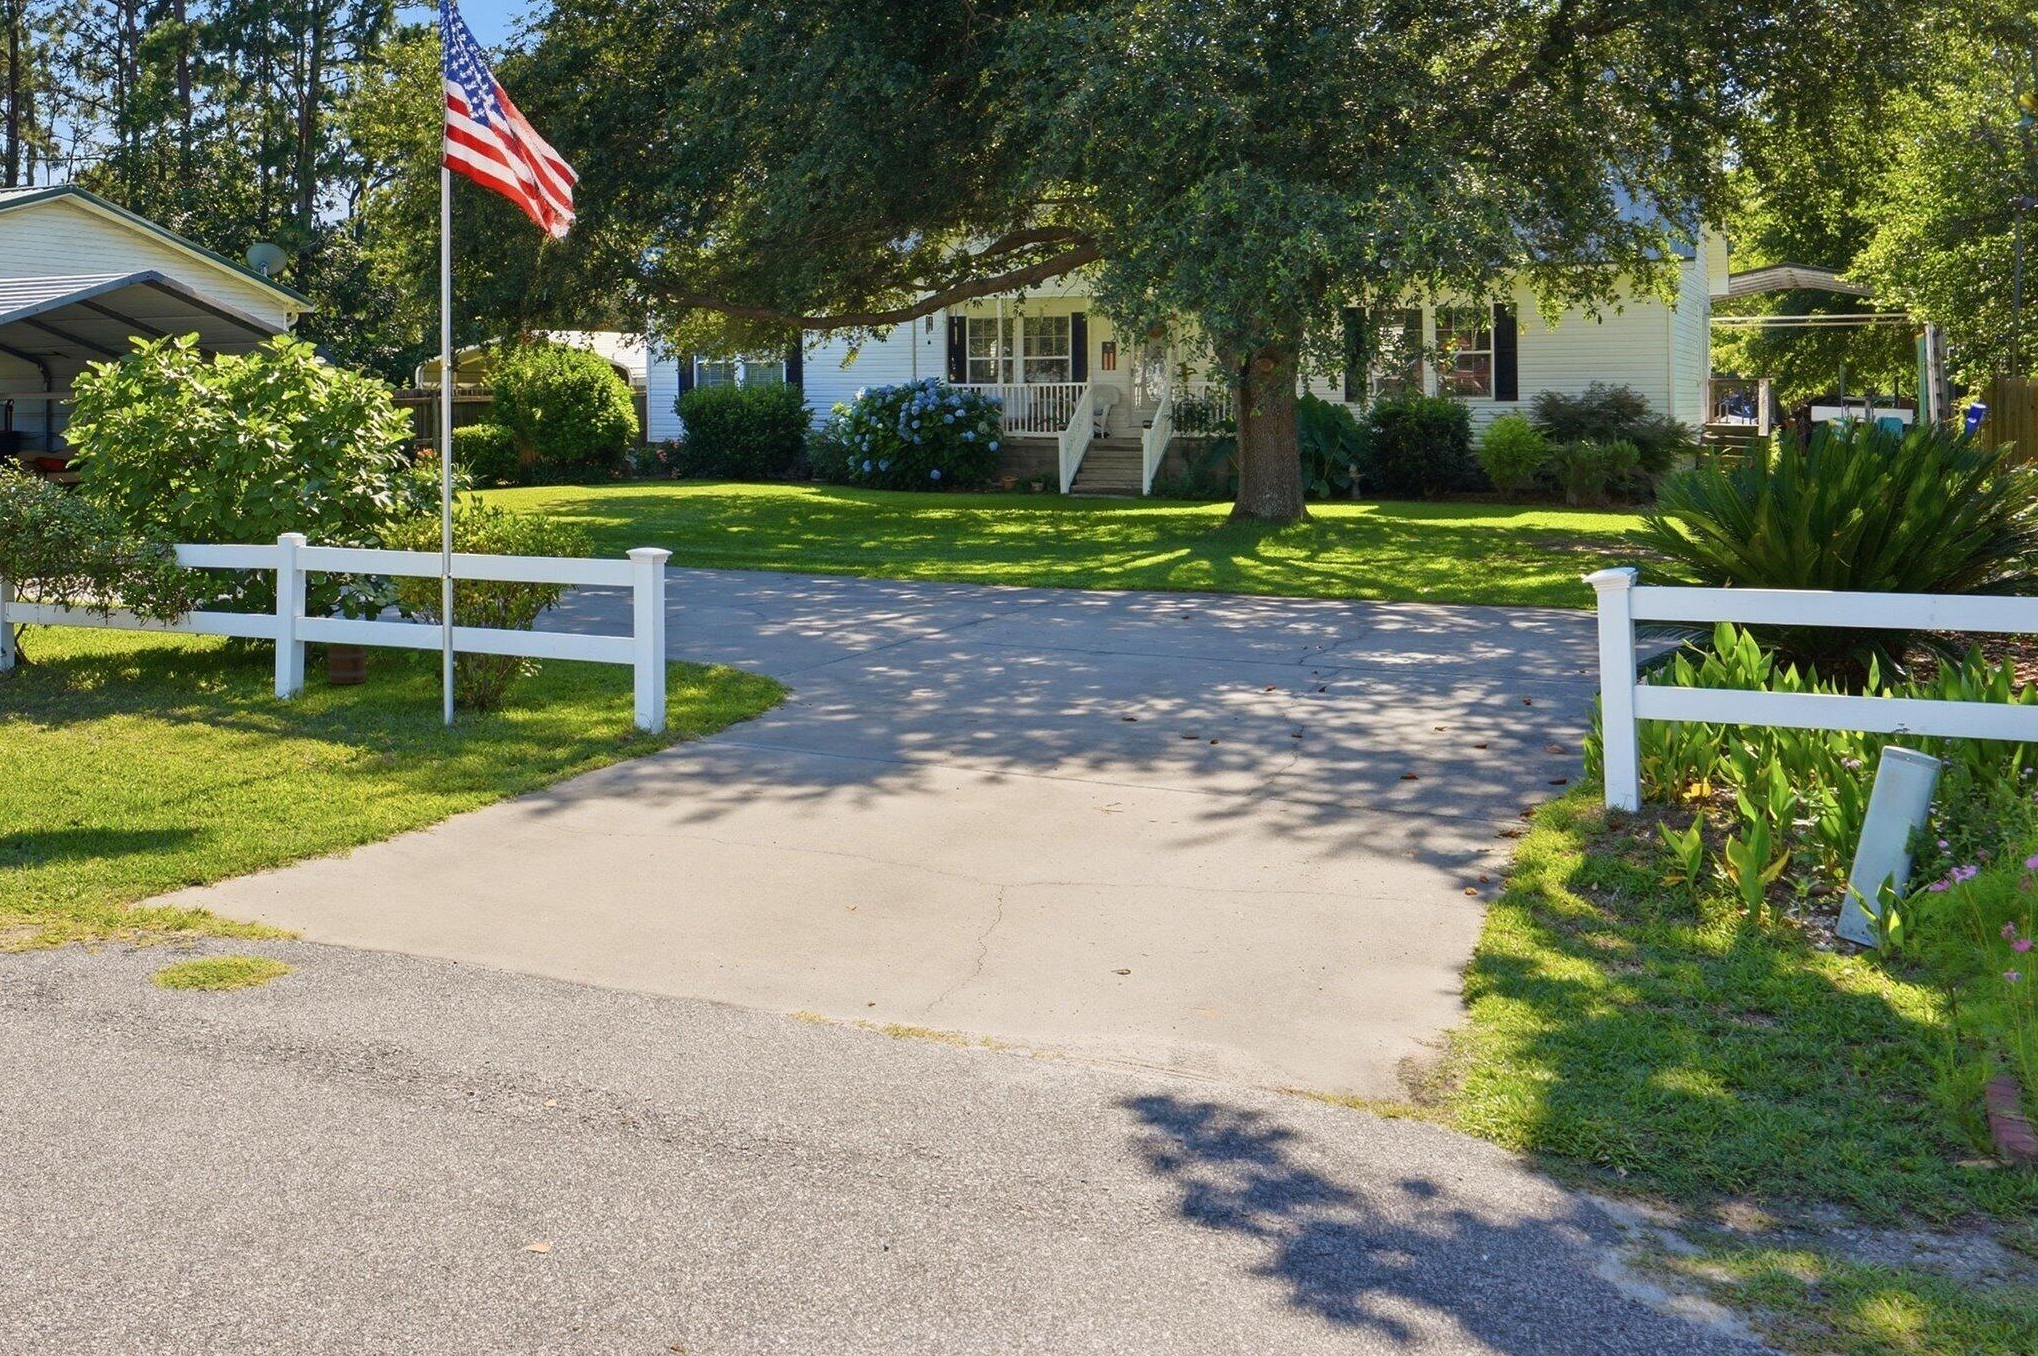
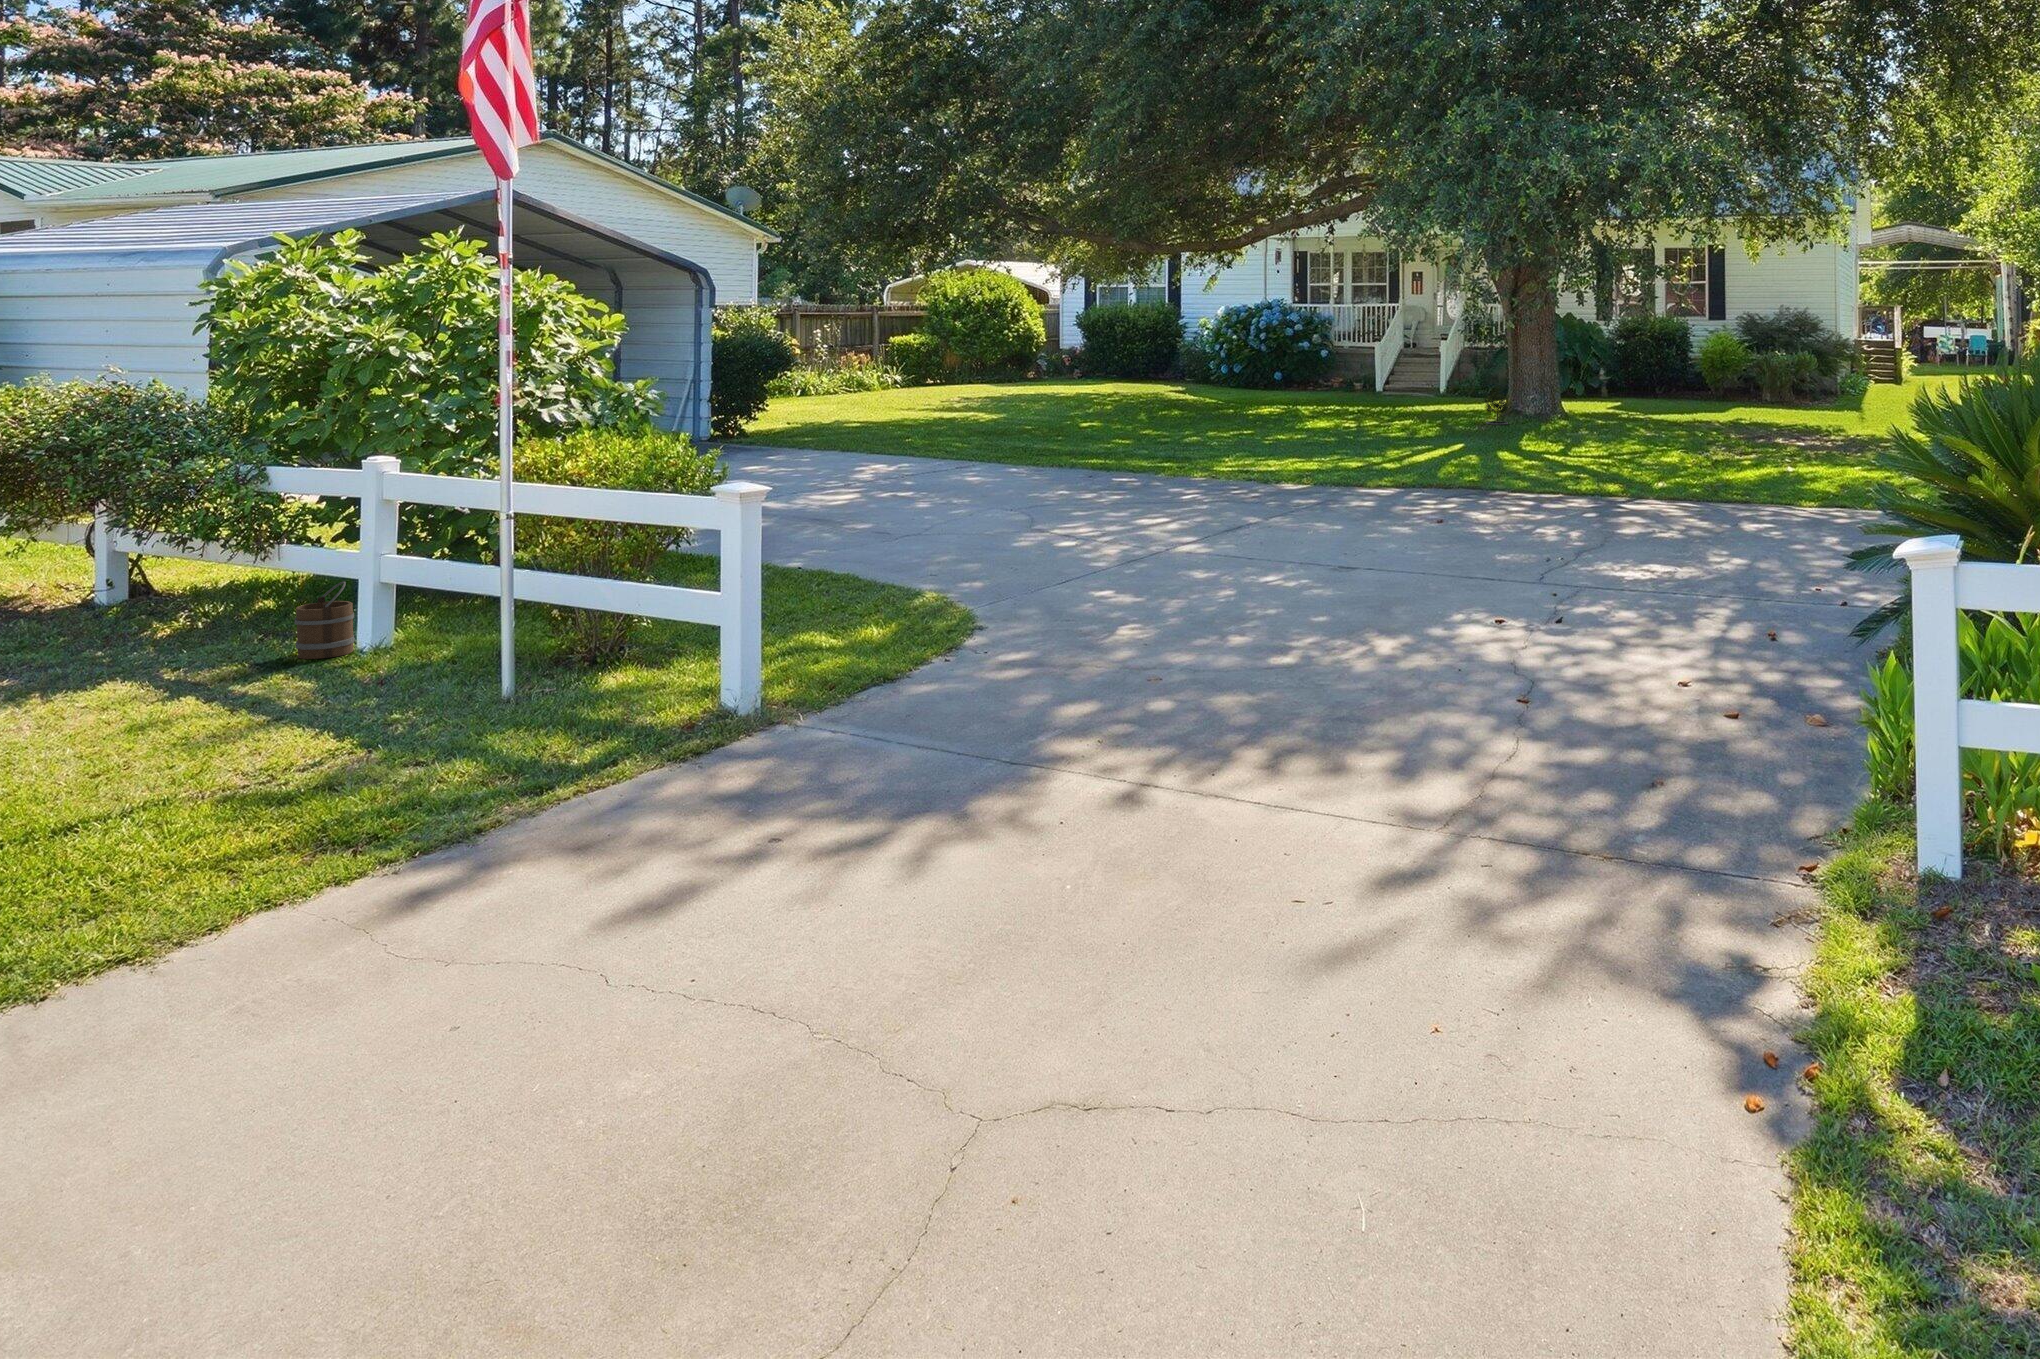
potted tree: none [1209,481,1244,533] -> present [1484,386,1509,425]

